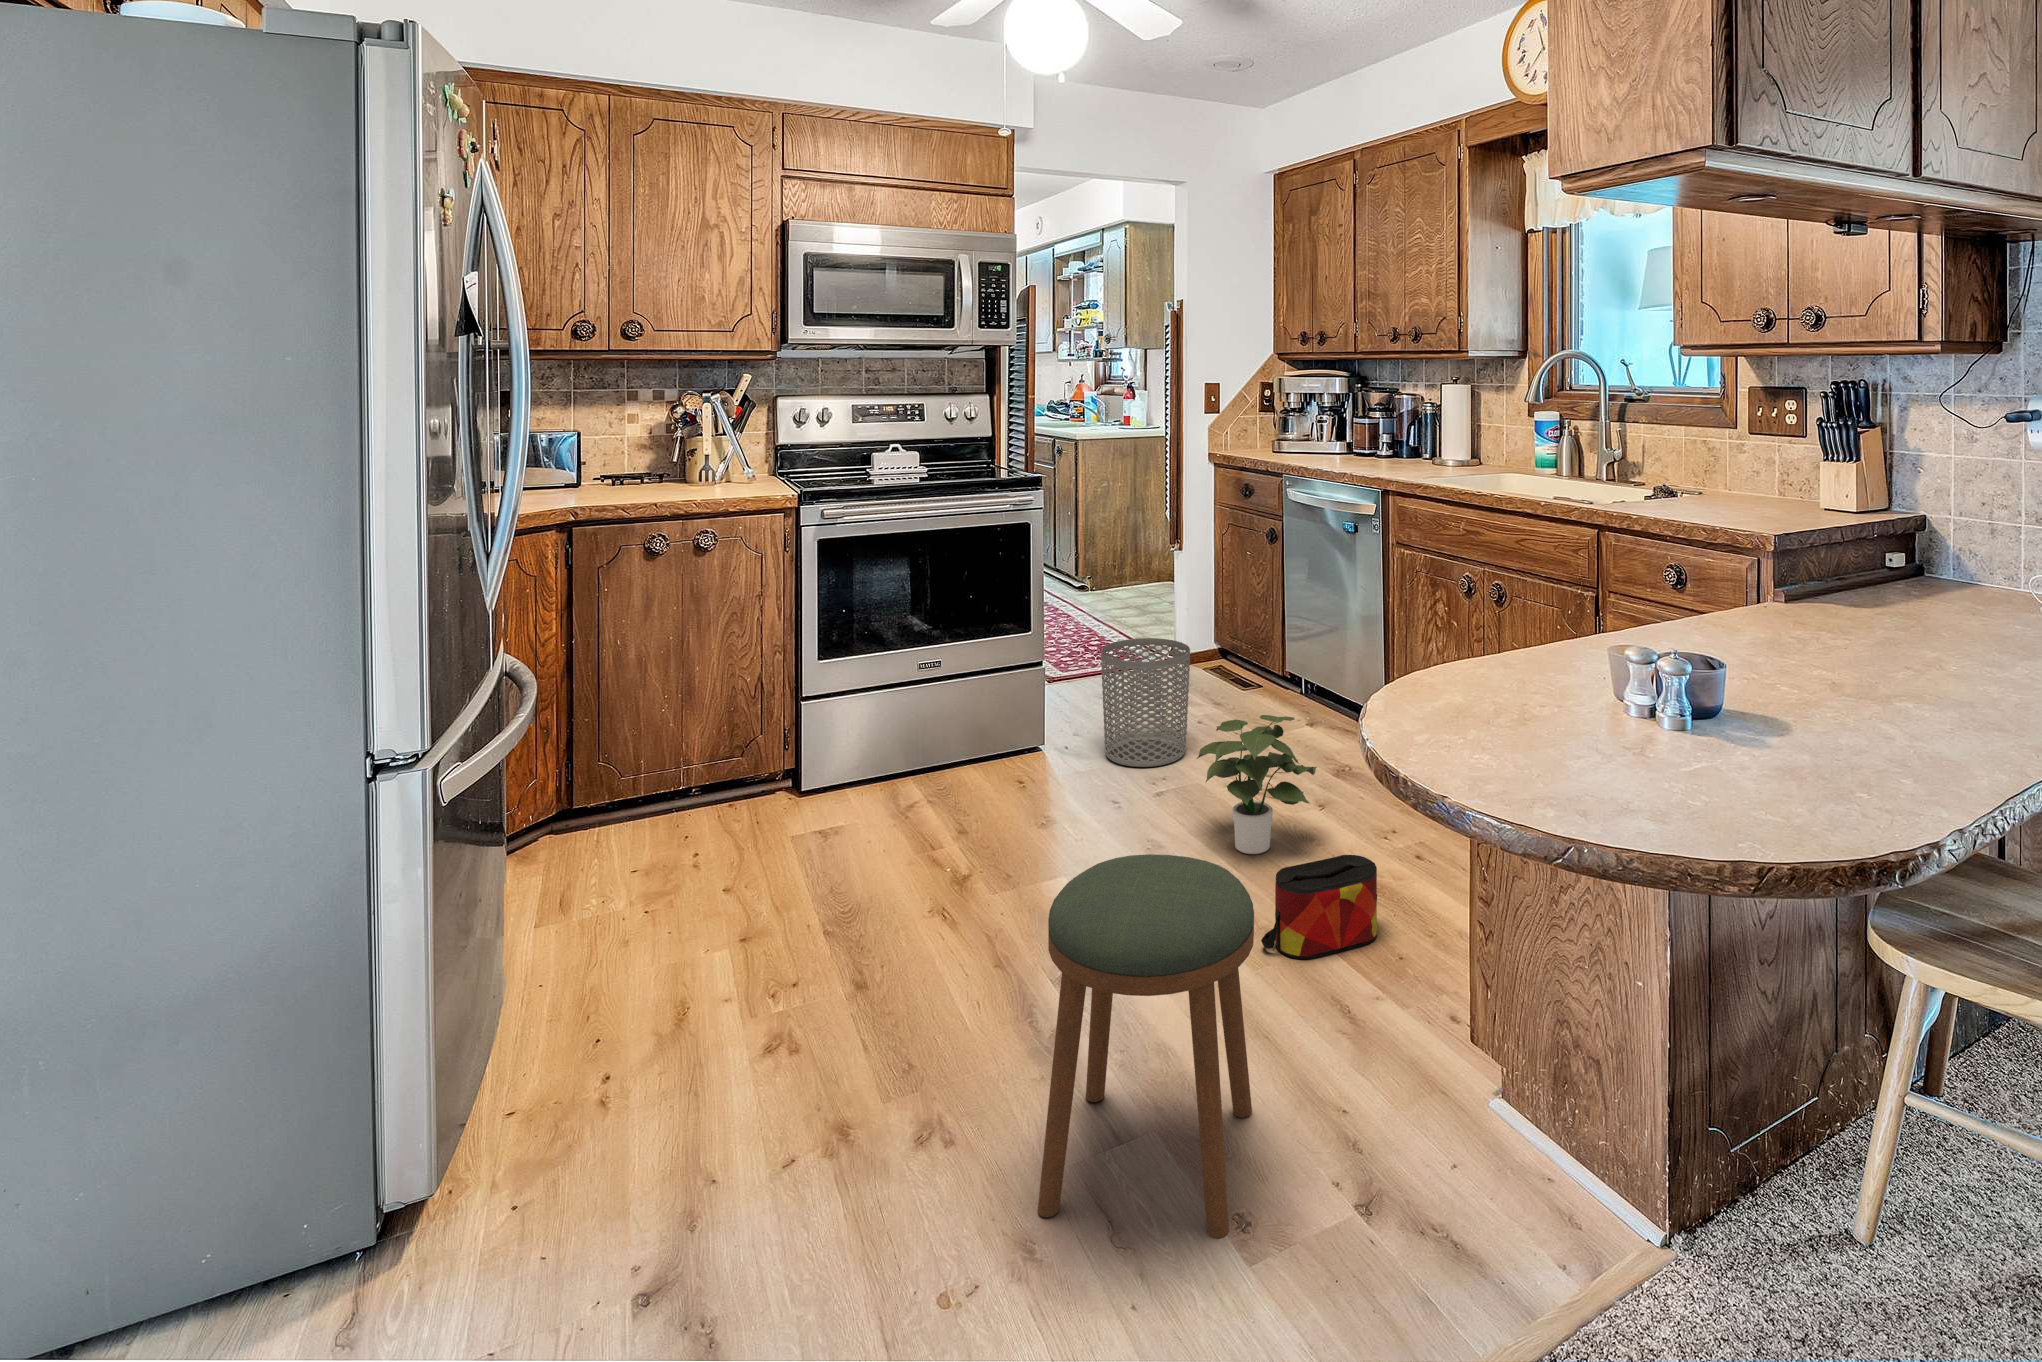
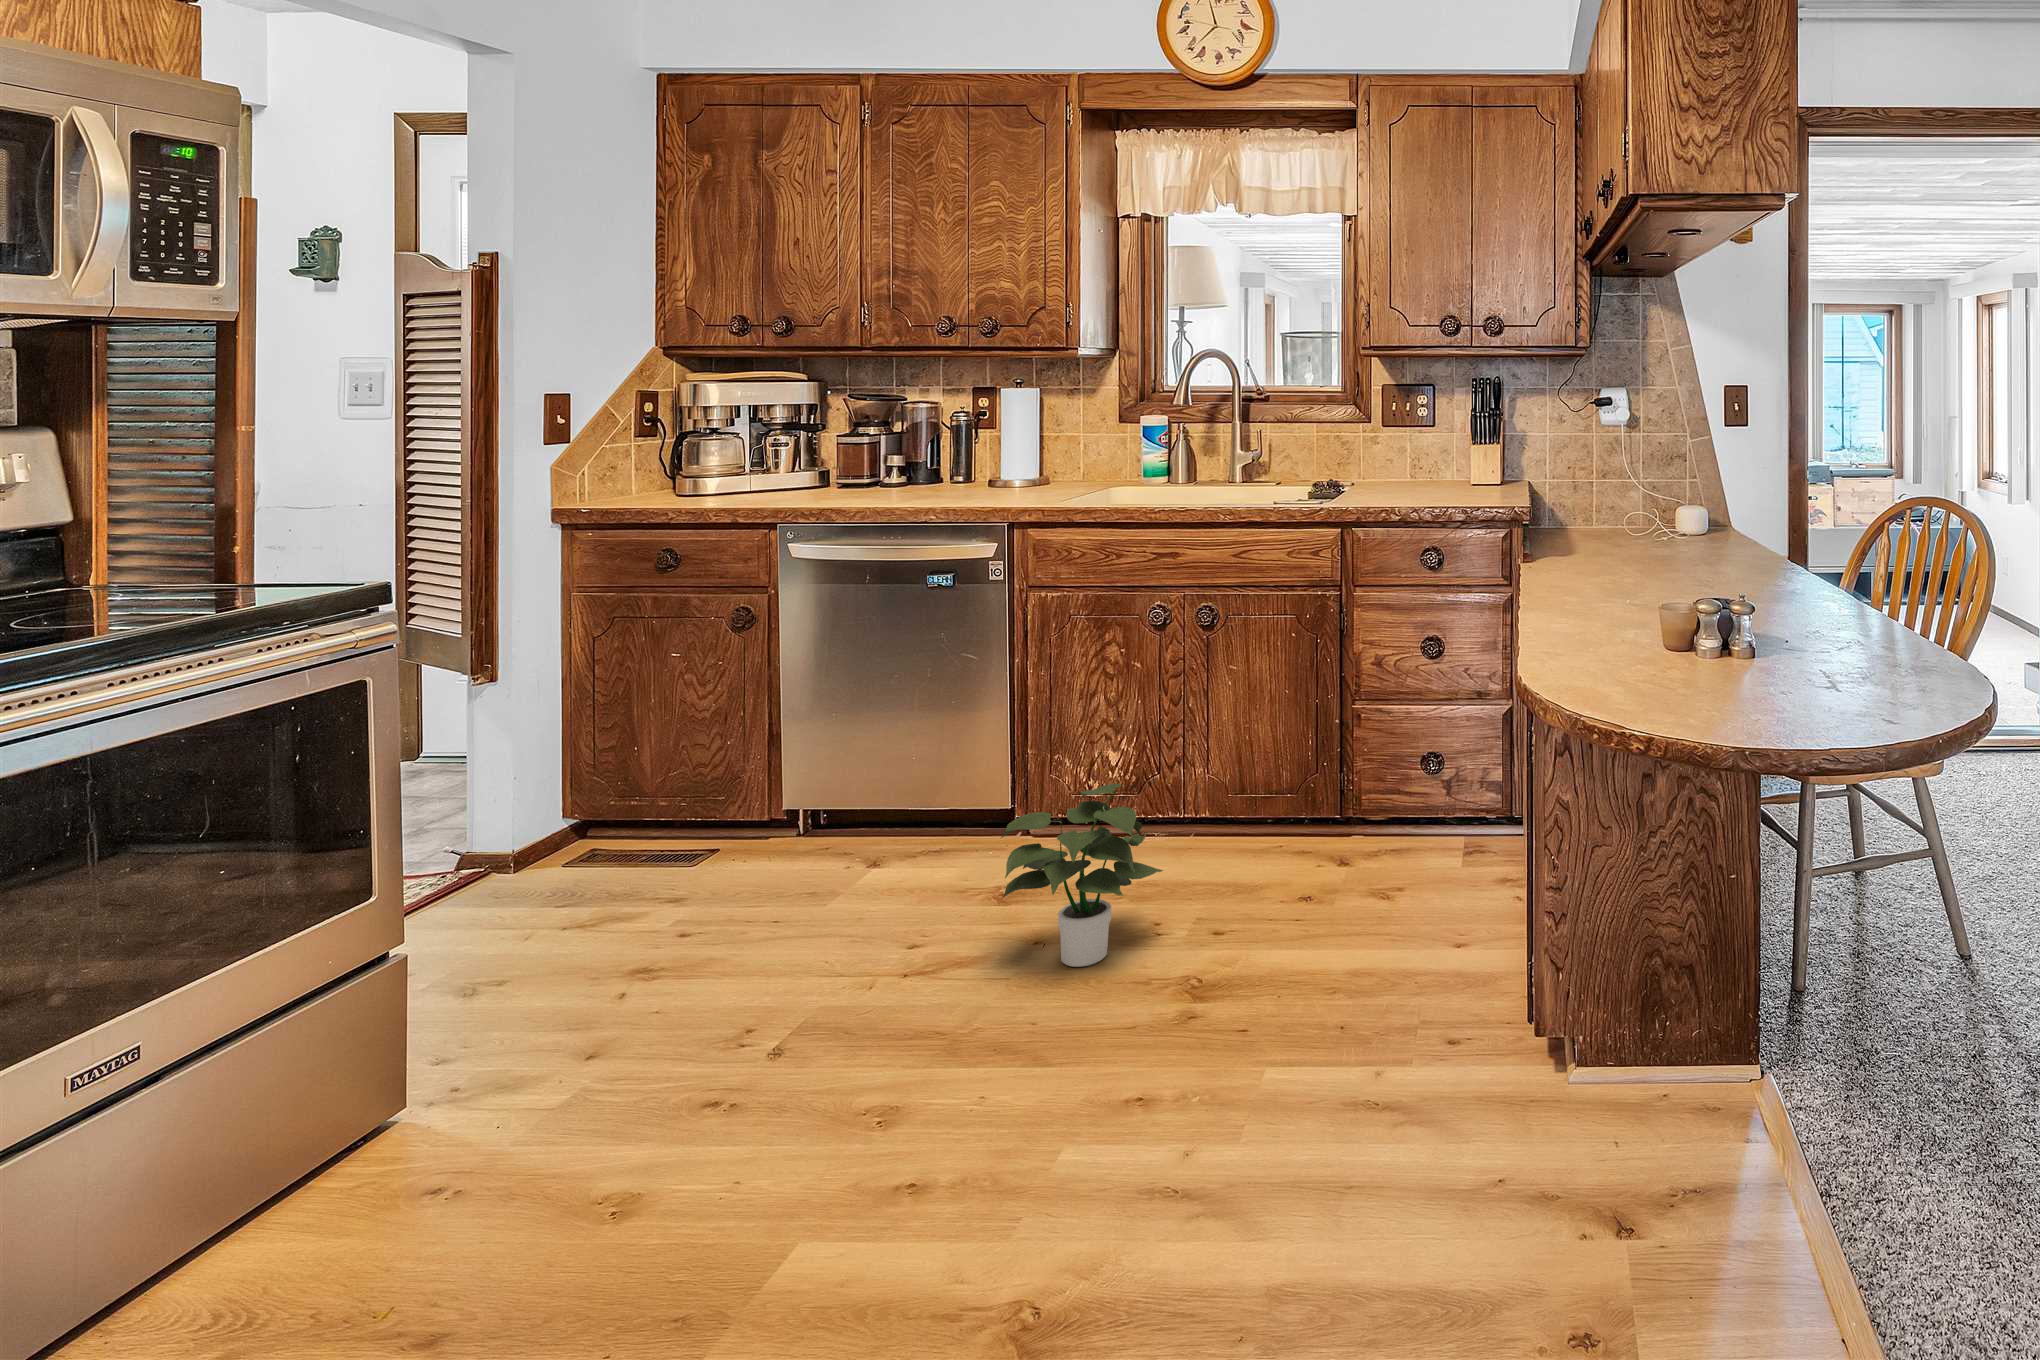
waste bin: present [1101,638,1190,767] -> none [650,770,811,977]
stool: present [1038,854,1254,1238] -> none [1378,860,1634,1263]
bag: present [1261,855,1377,959] -> none [1264,880,1341,1011]

